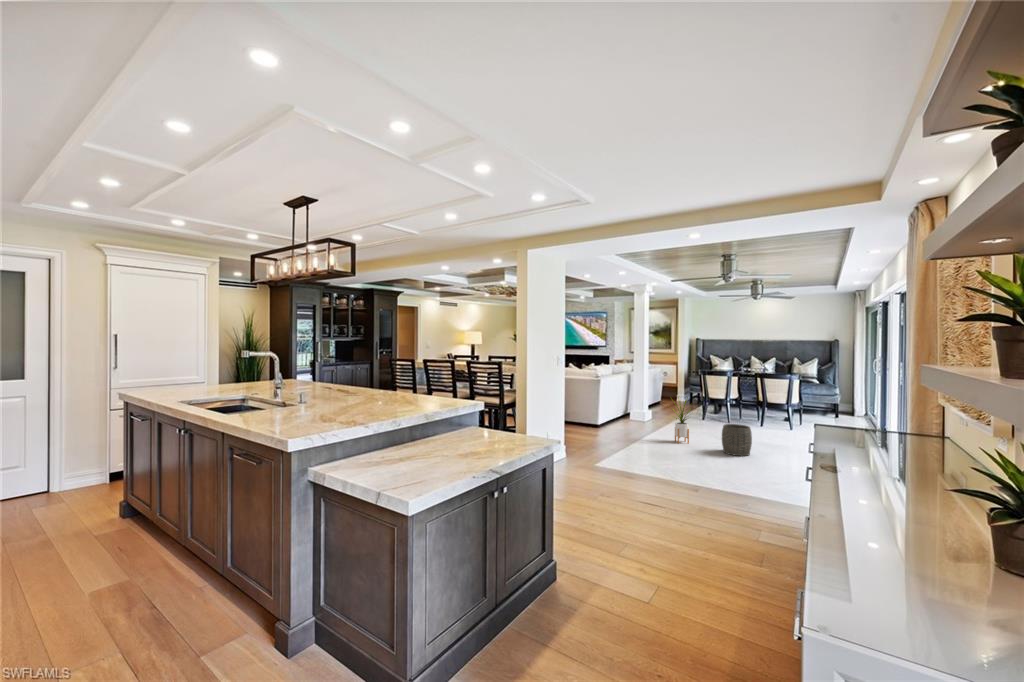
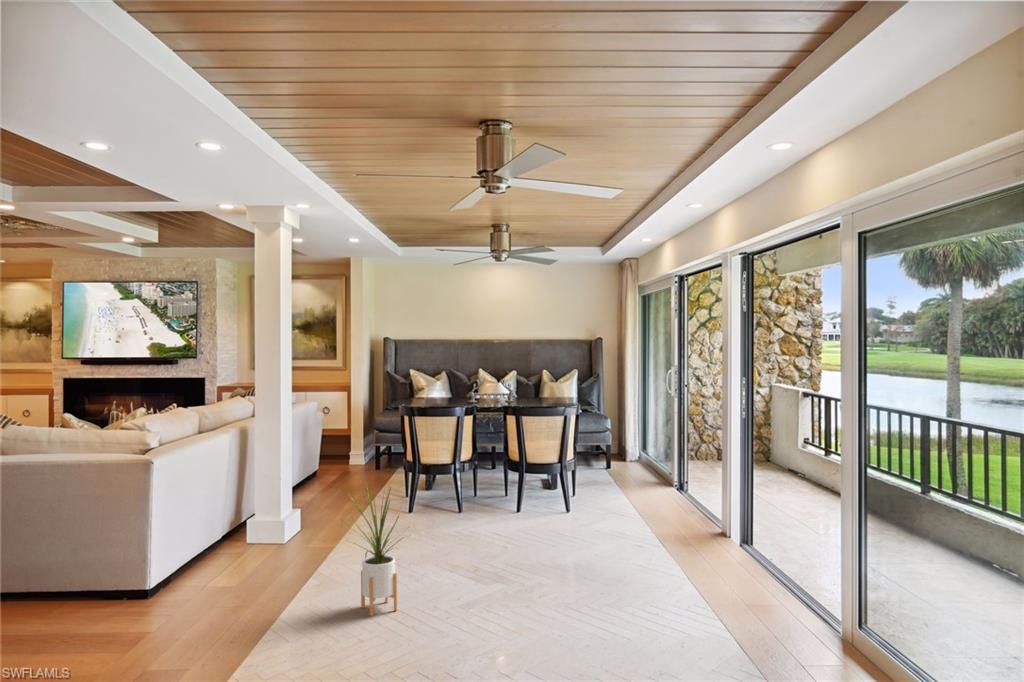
woven basket: present [722,424,752,456] -> none [479,548,545,636]

